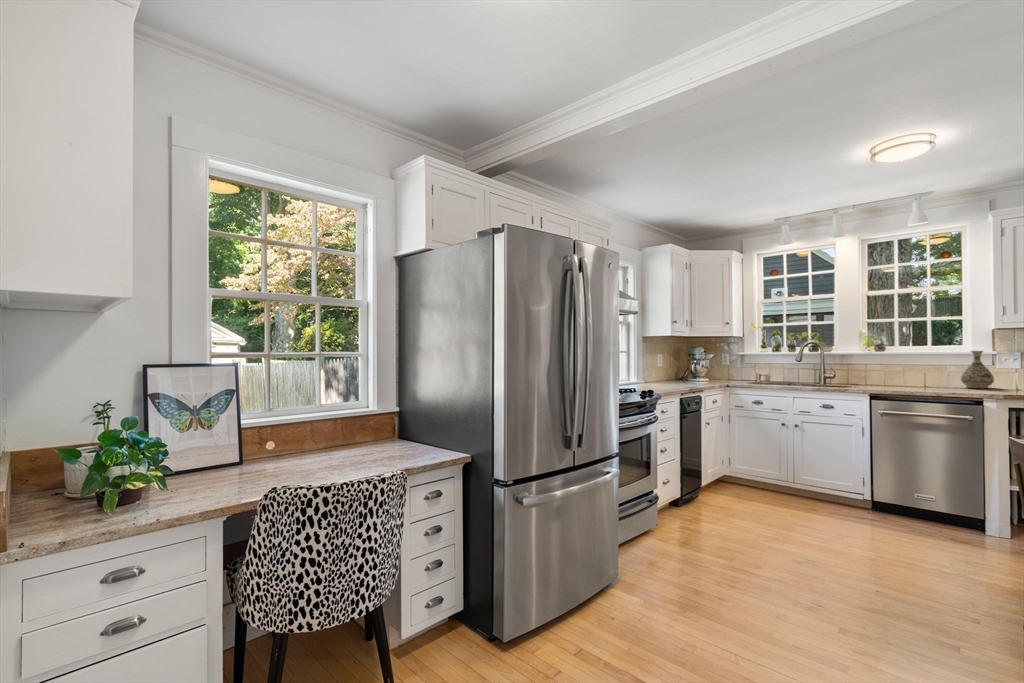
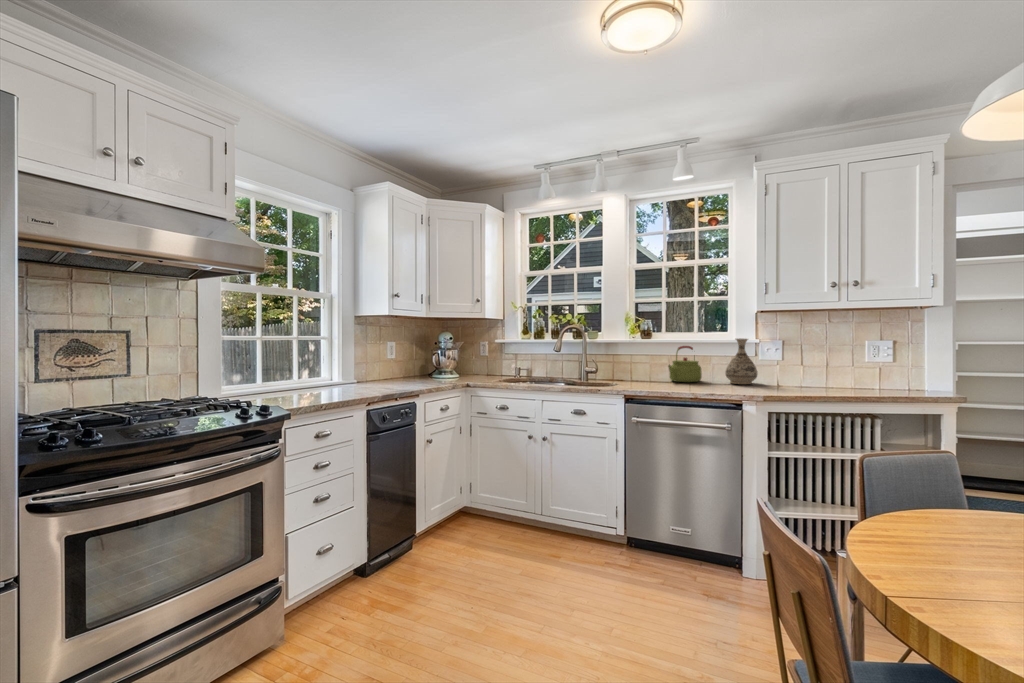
kettle: none [904,357,937,386] -> present [668,346,702,382]

